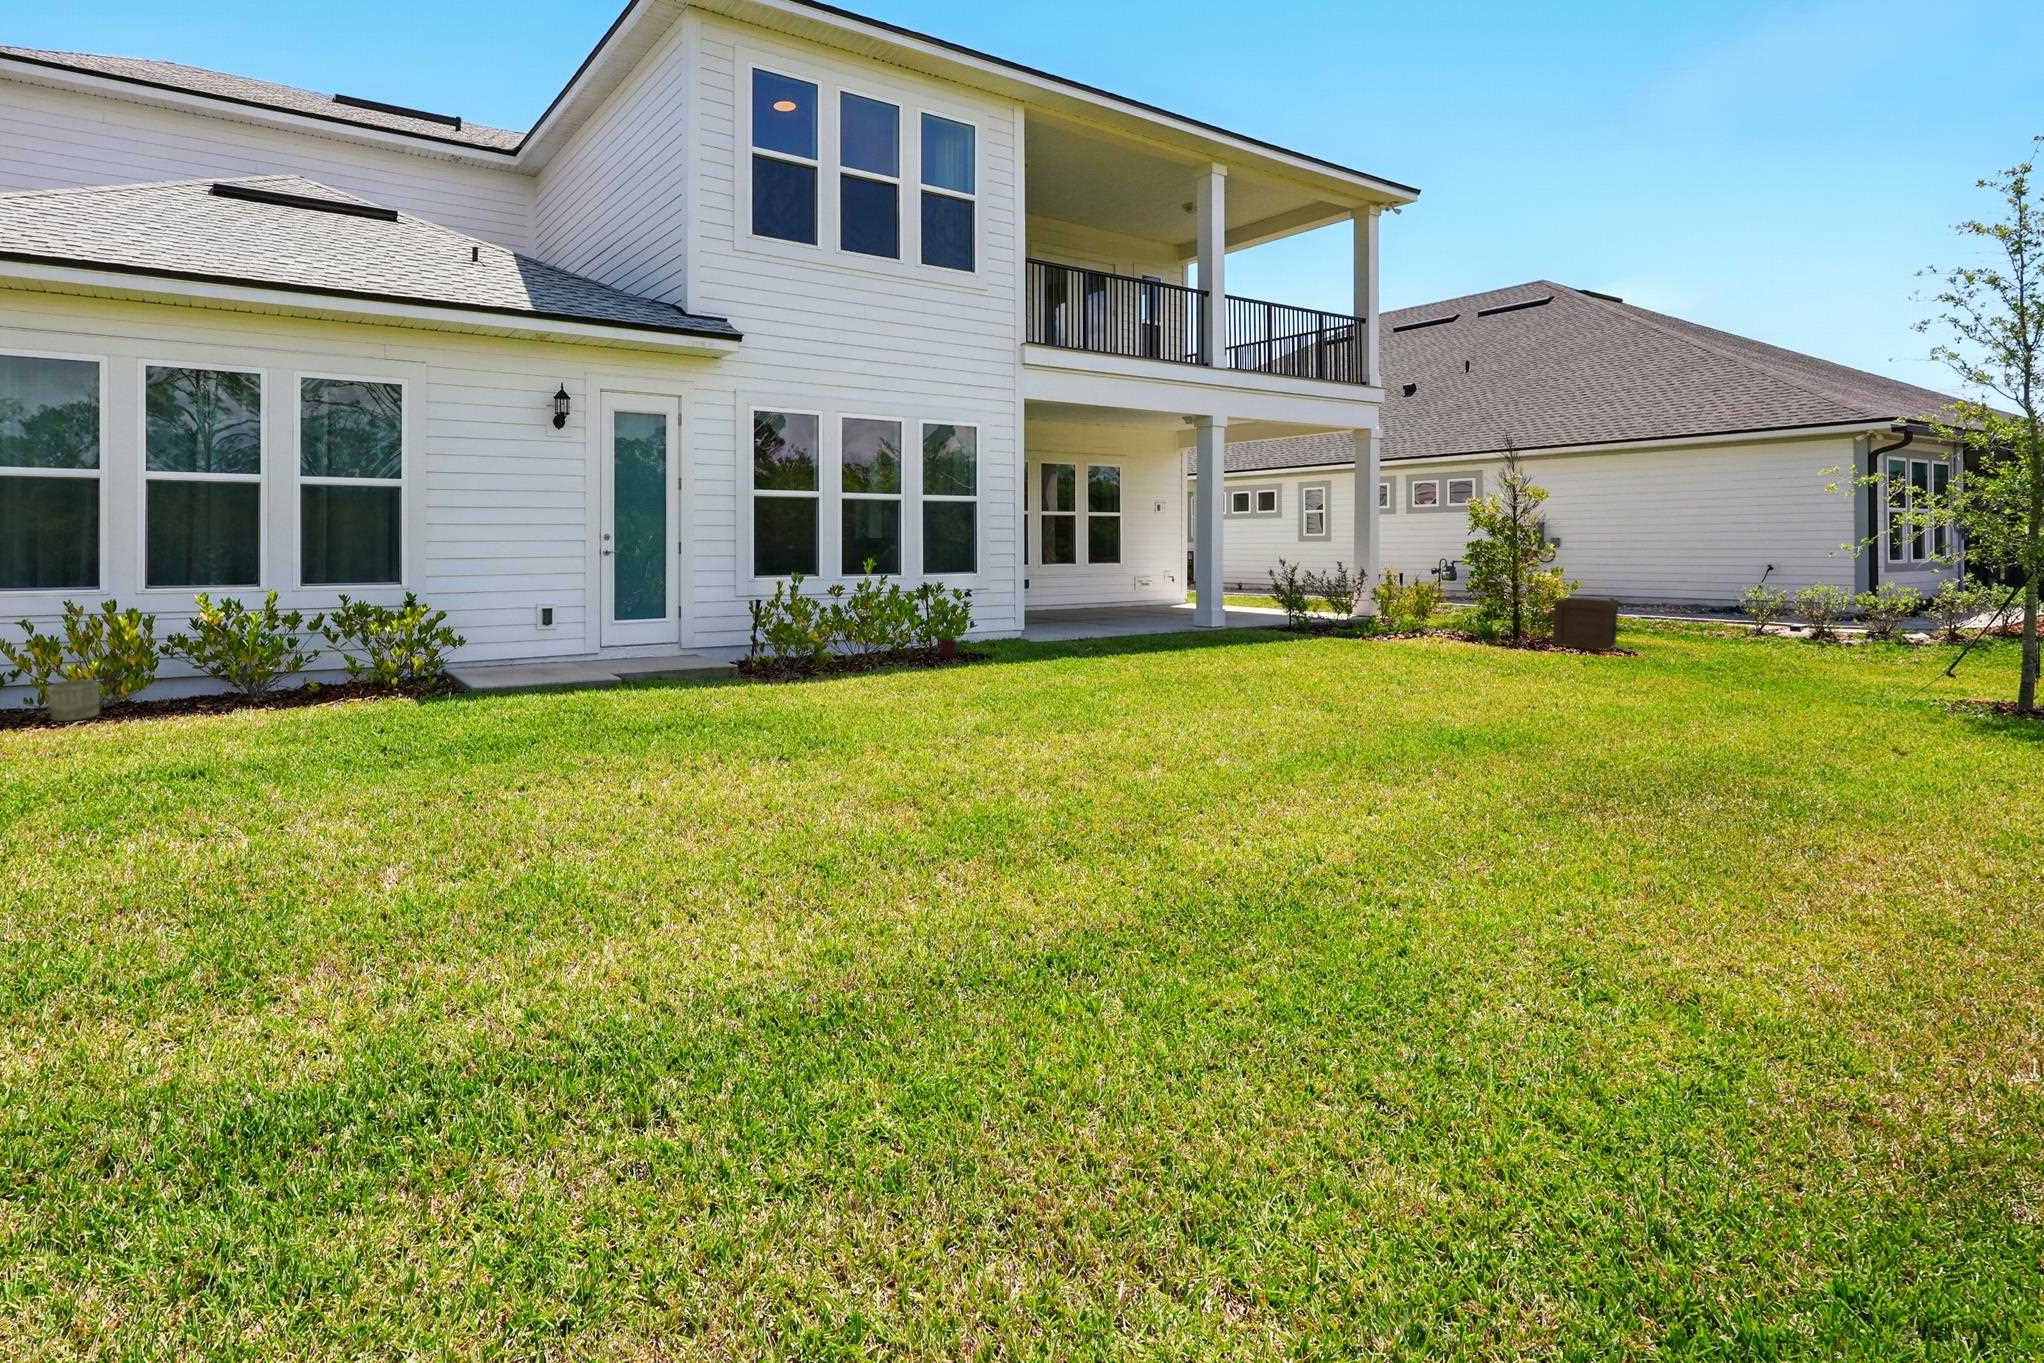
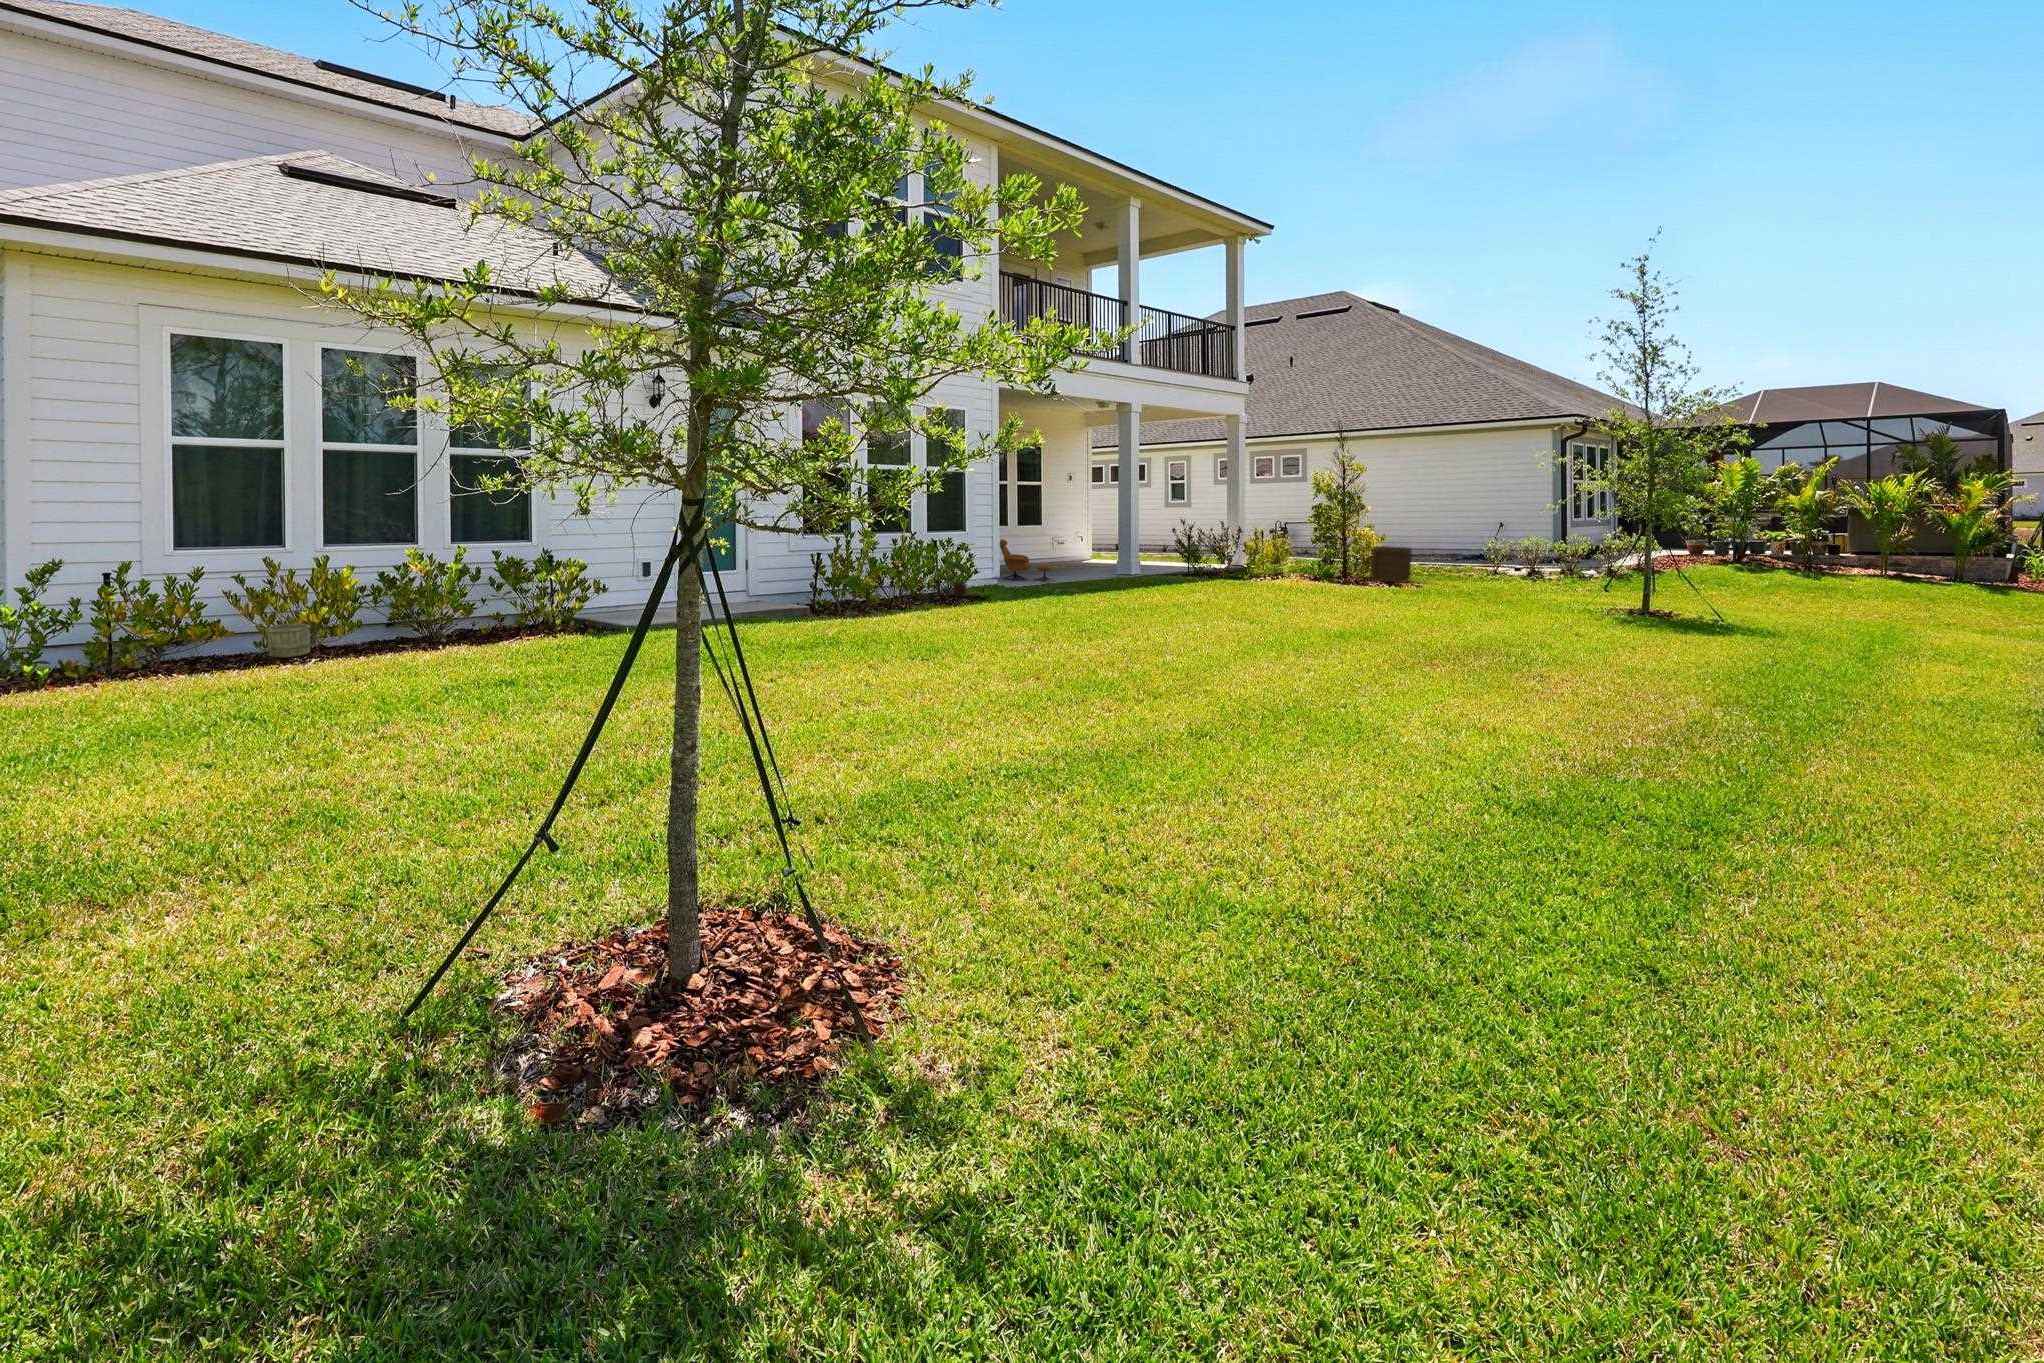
lounge chair: none [1019,580,1091,637] -> present [1000,539,1054,581]

